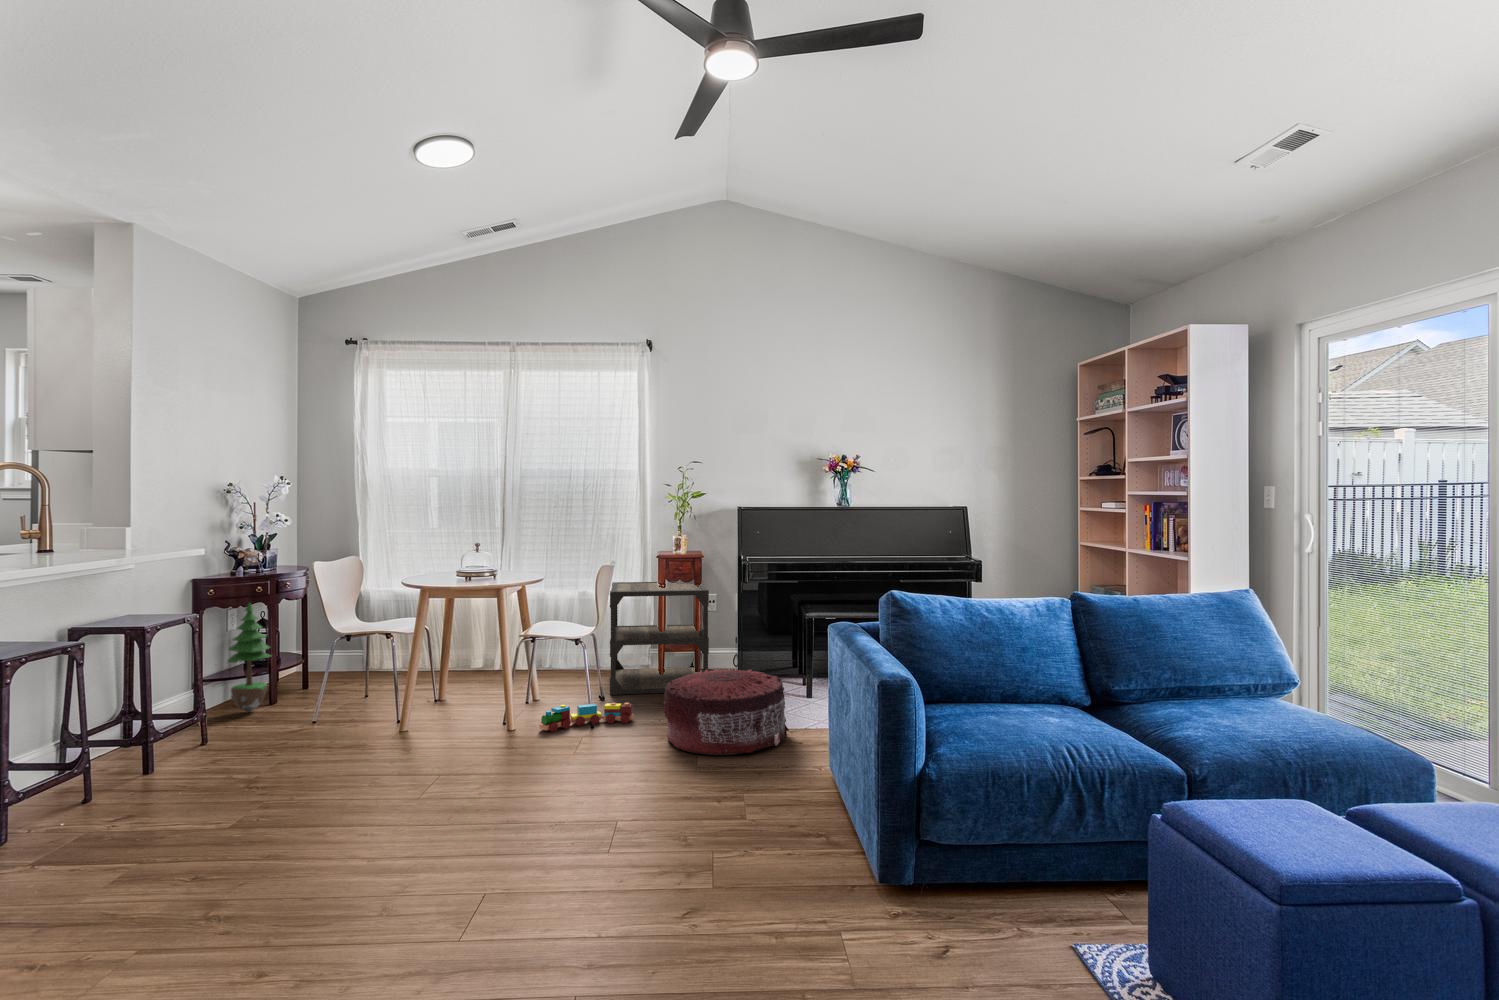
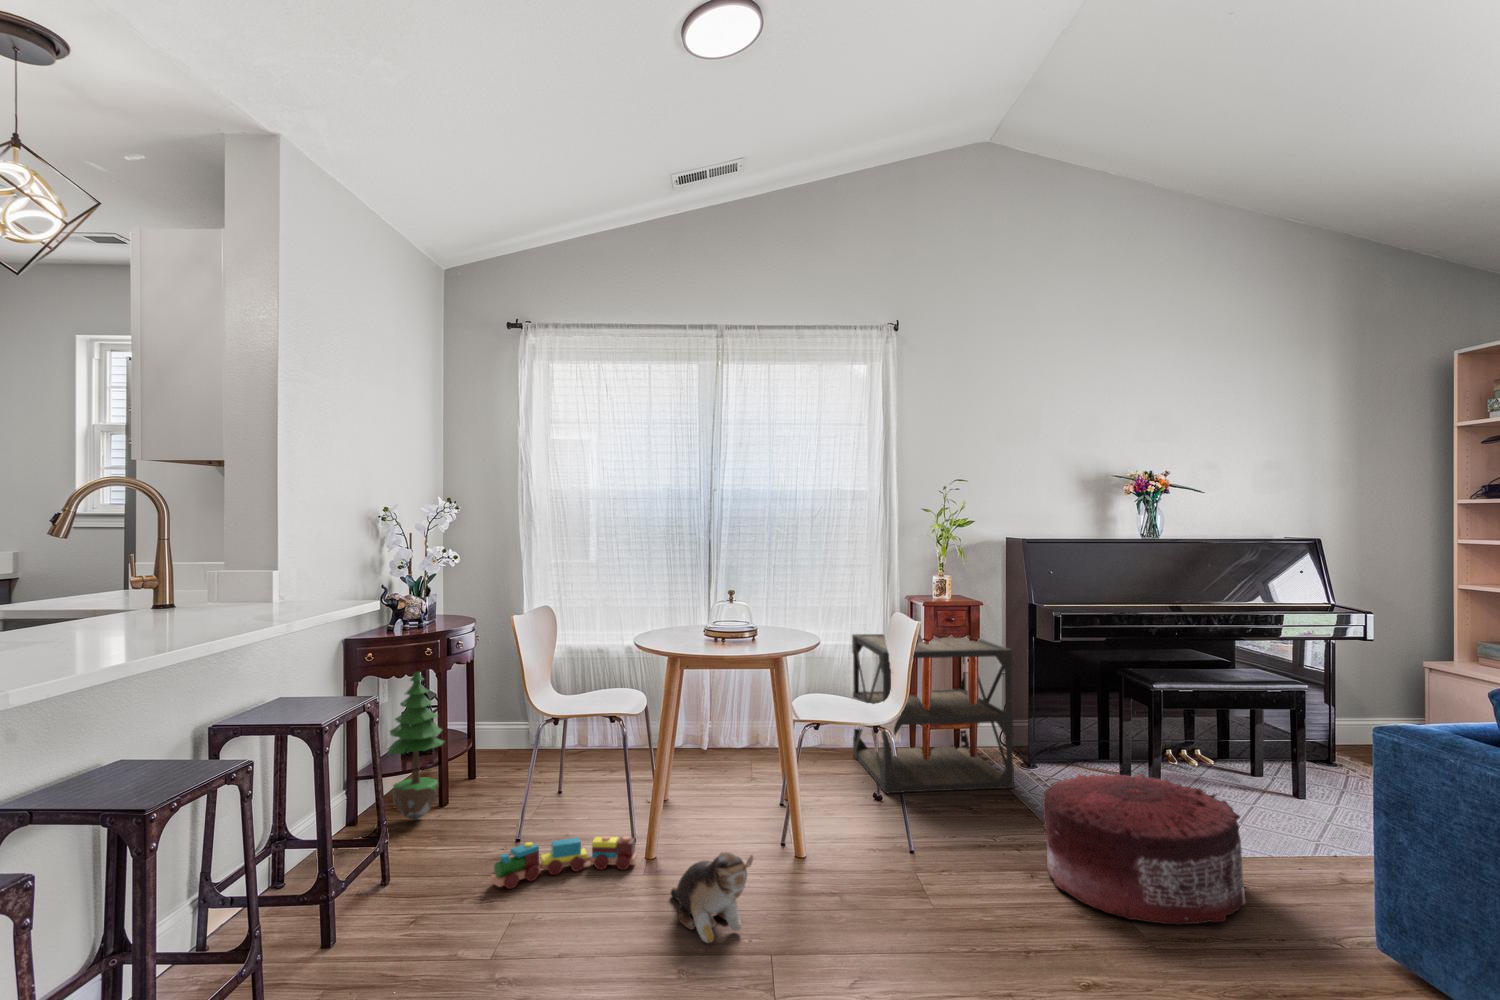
toy train: present [539,703,634,732] -> present [491,836,637,889]
plush toy: none [396,709,435,767] -> present [671,852,753,943]

